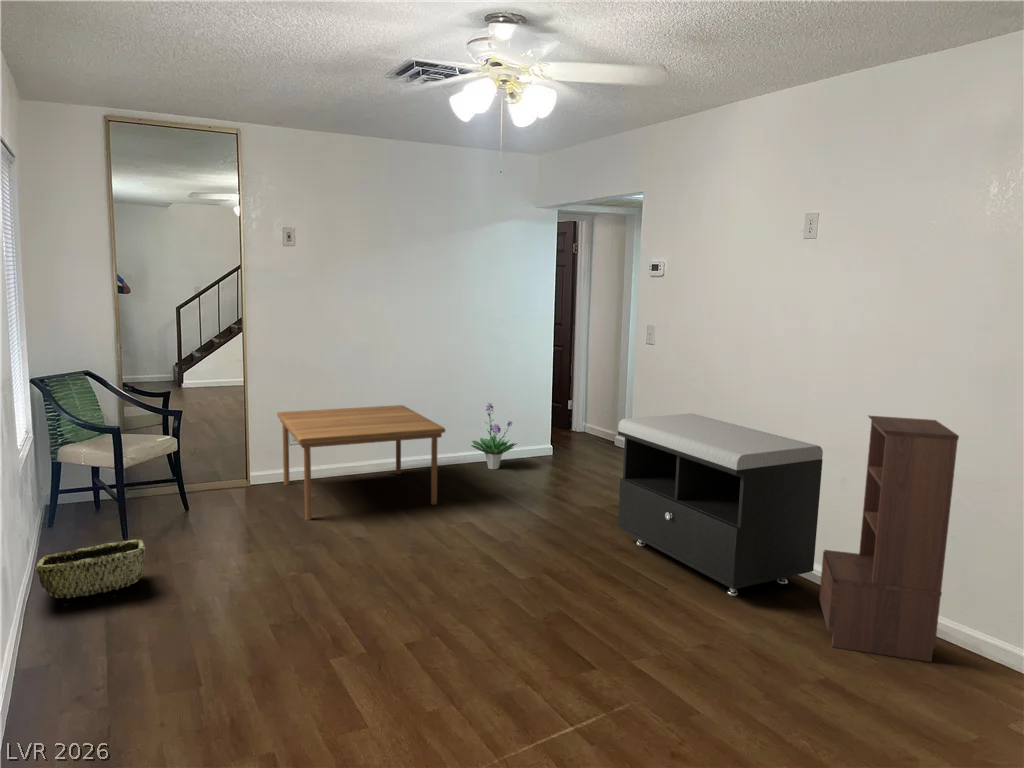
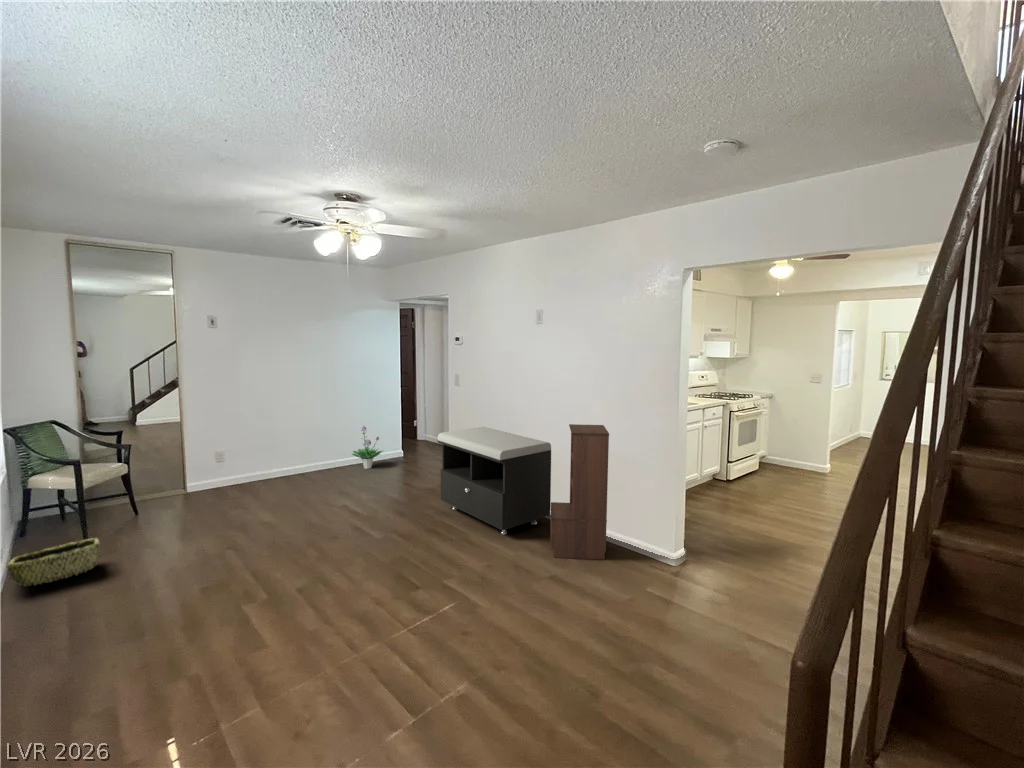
coffee table: present [277,405,445,520] -> none [209,431,330,513]

